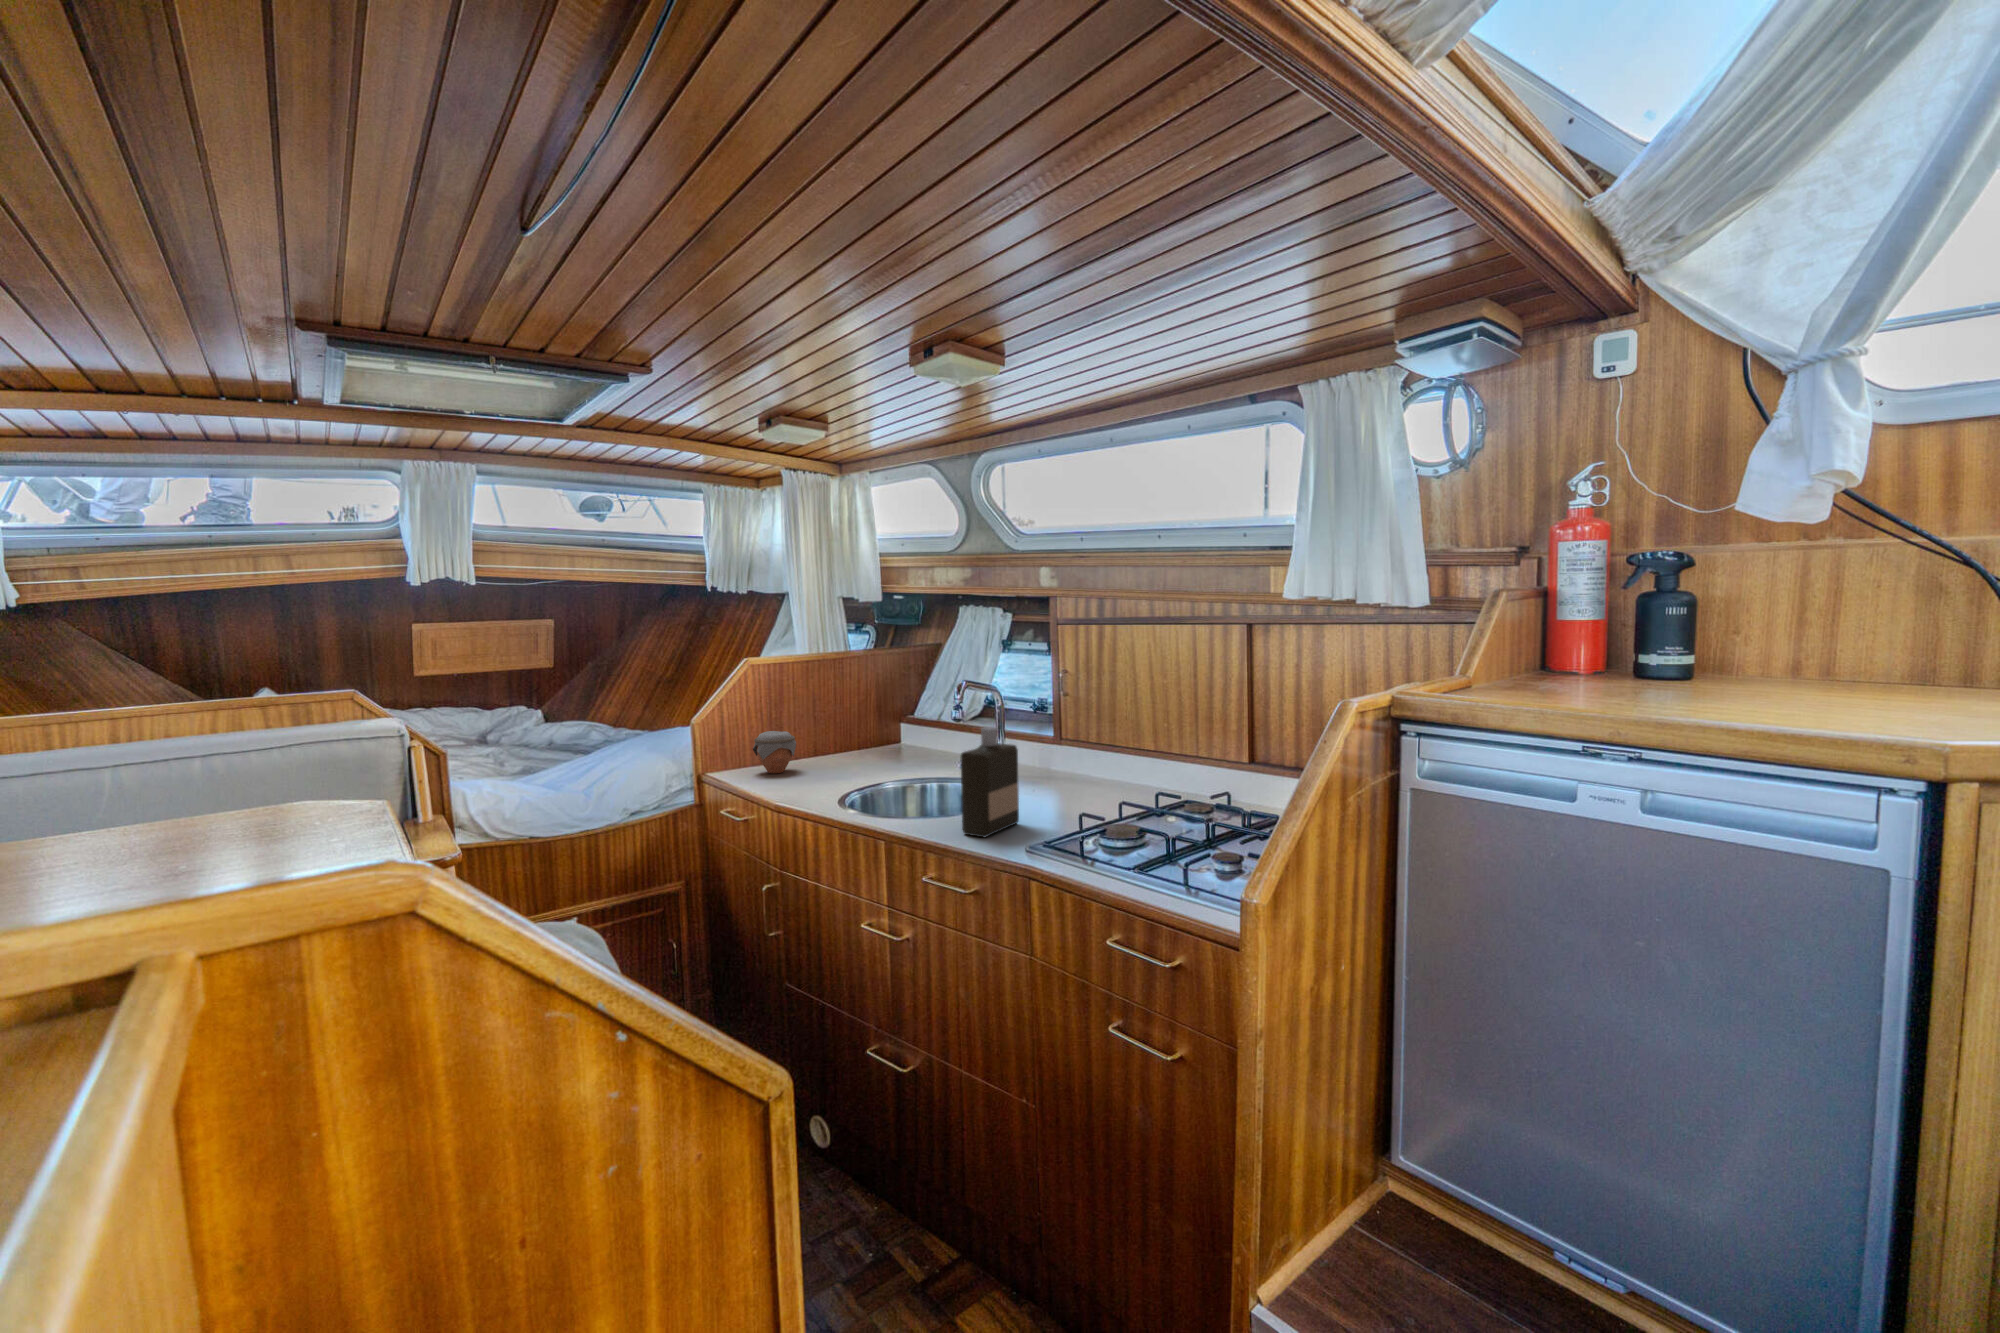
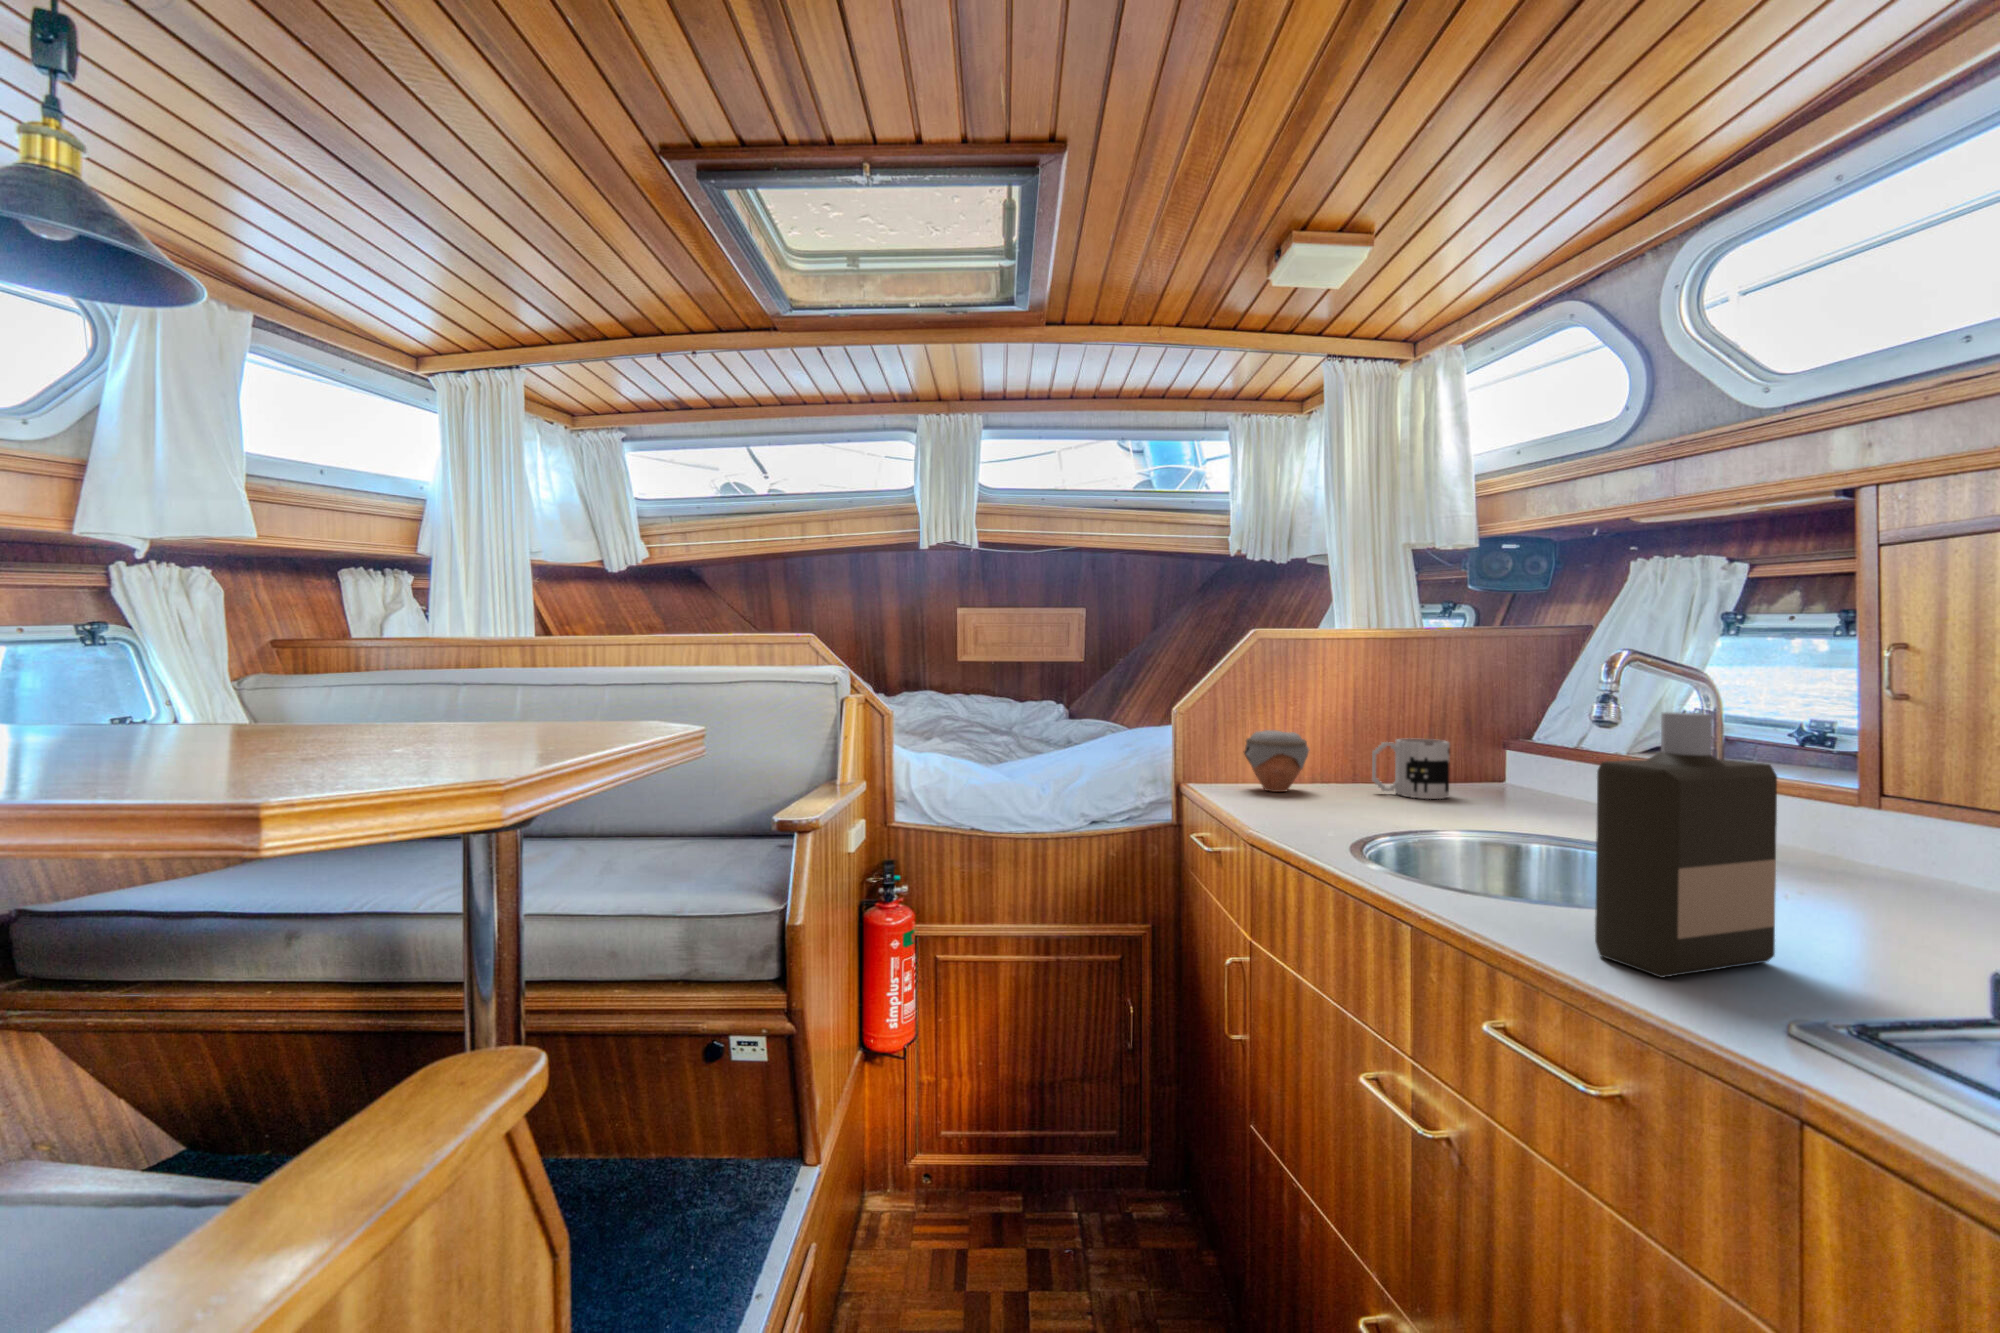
mug: none [834,726,879,765] -> present [1372,738,1450,799]

